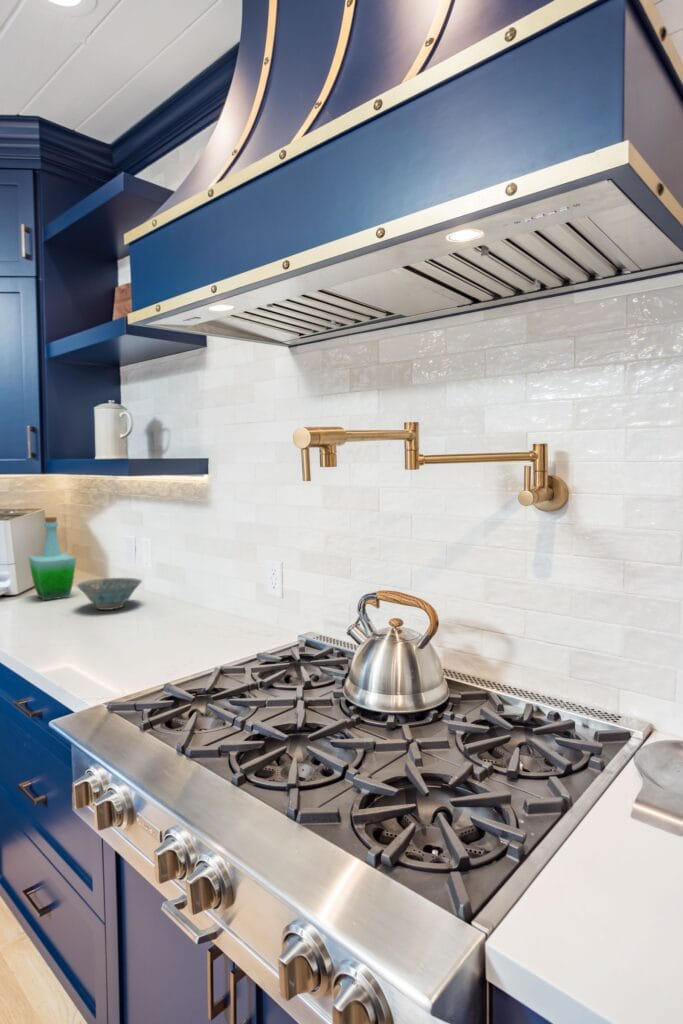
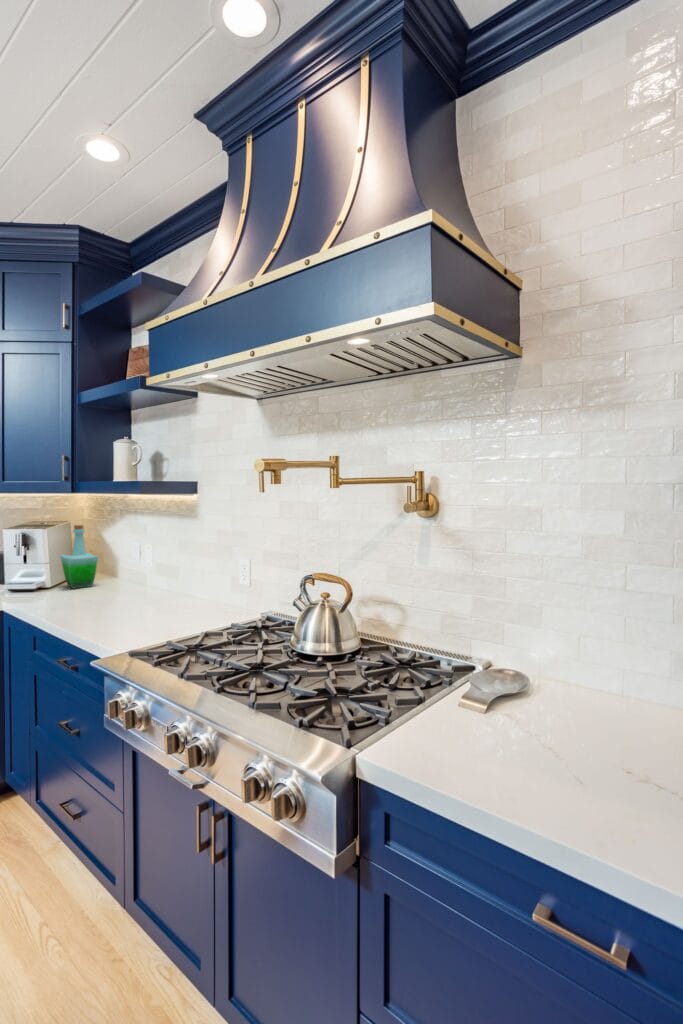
ceramic bowl: present [77,578,141,610] -> none [99,571,149,595]

